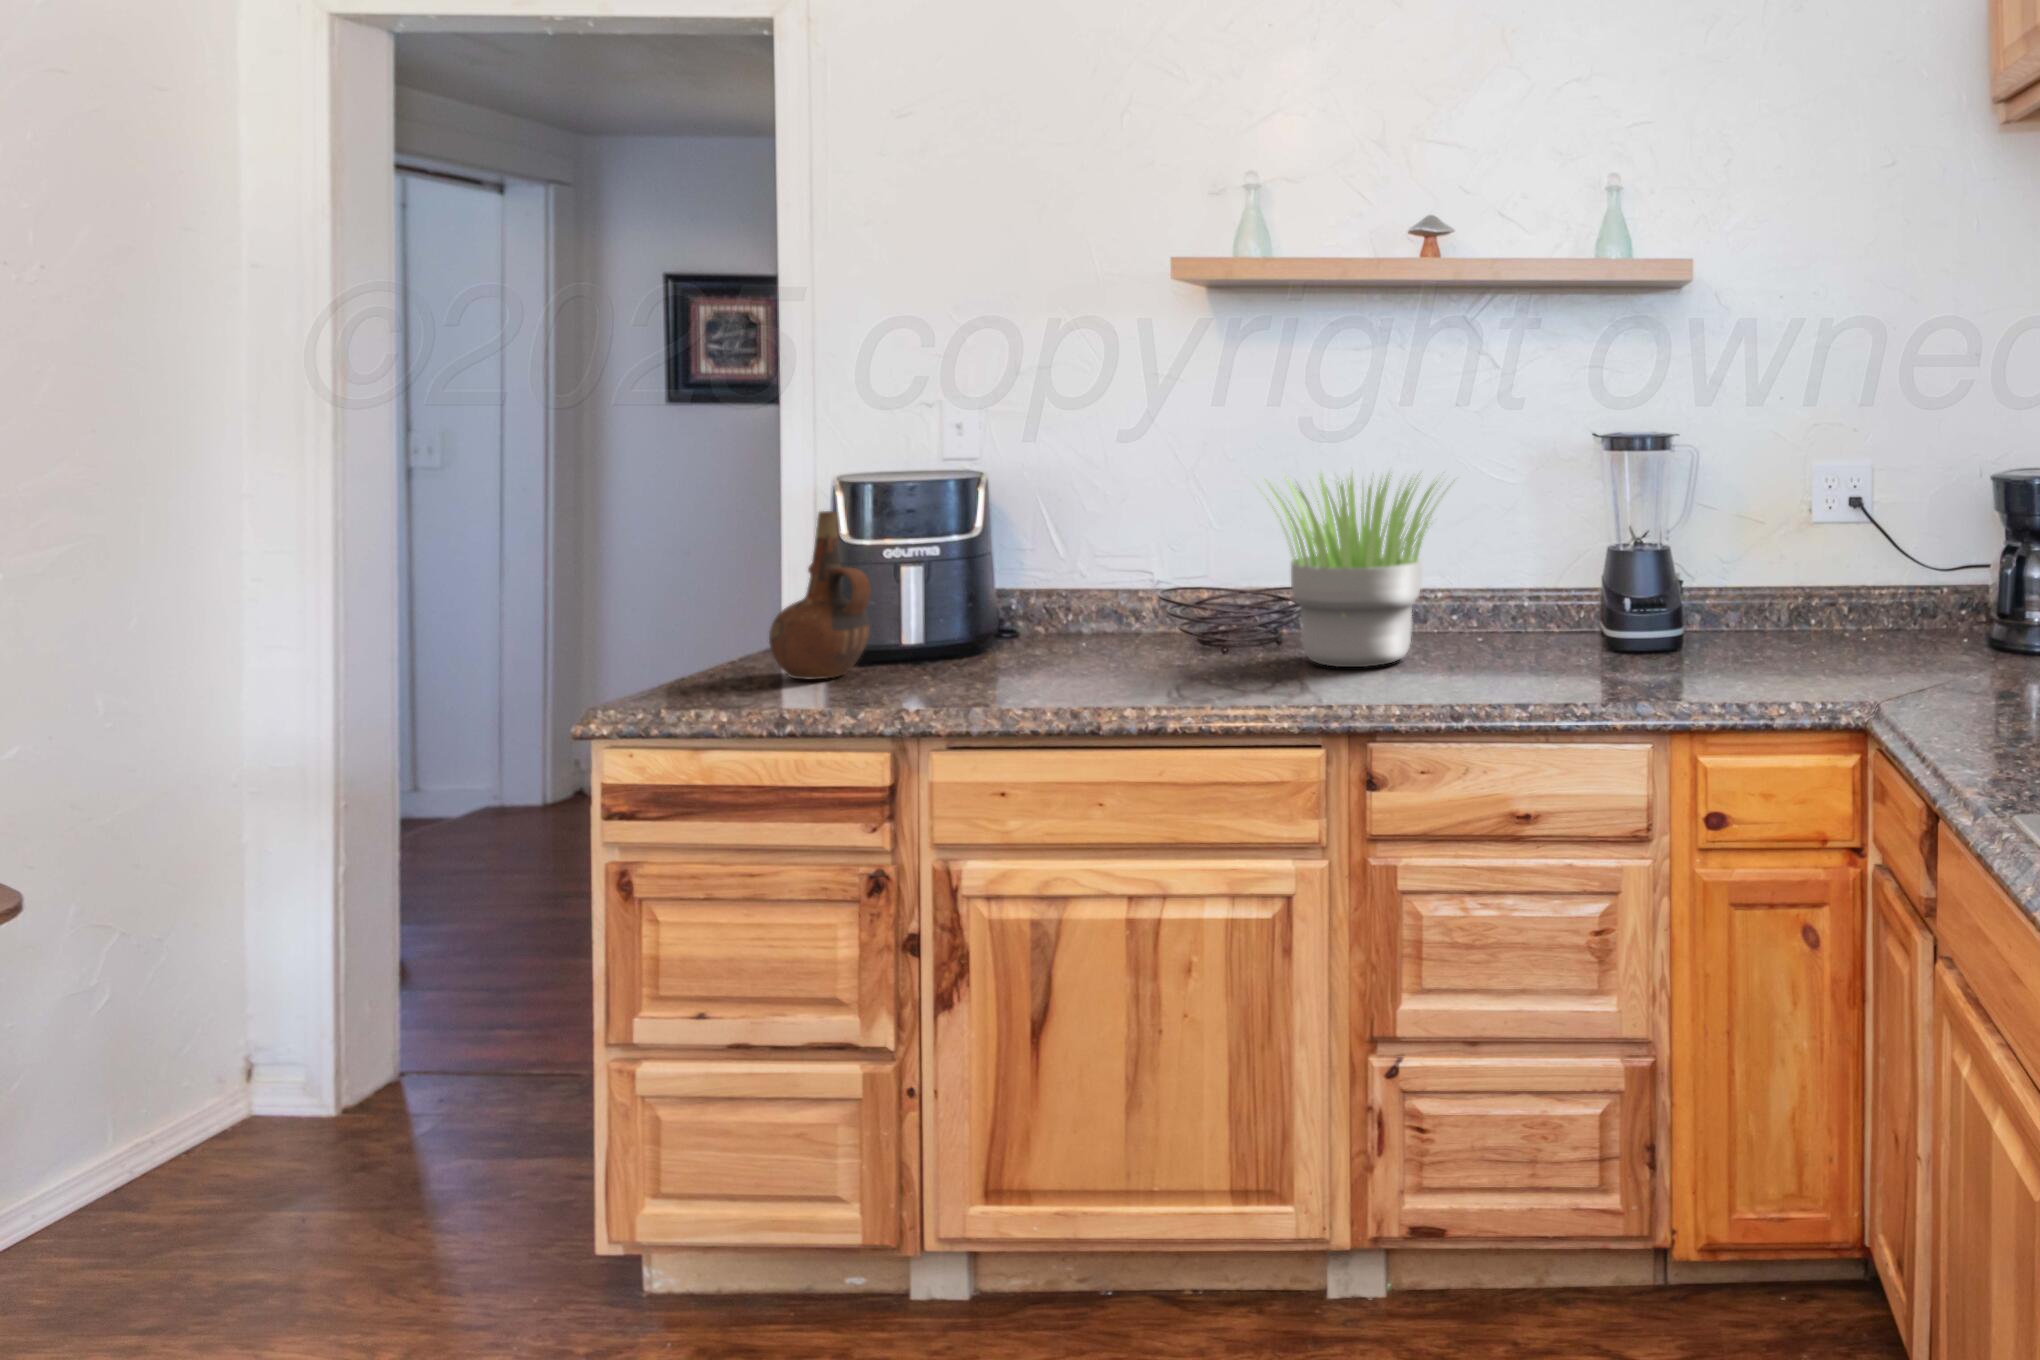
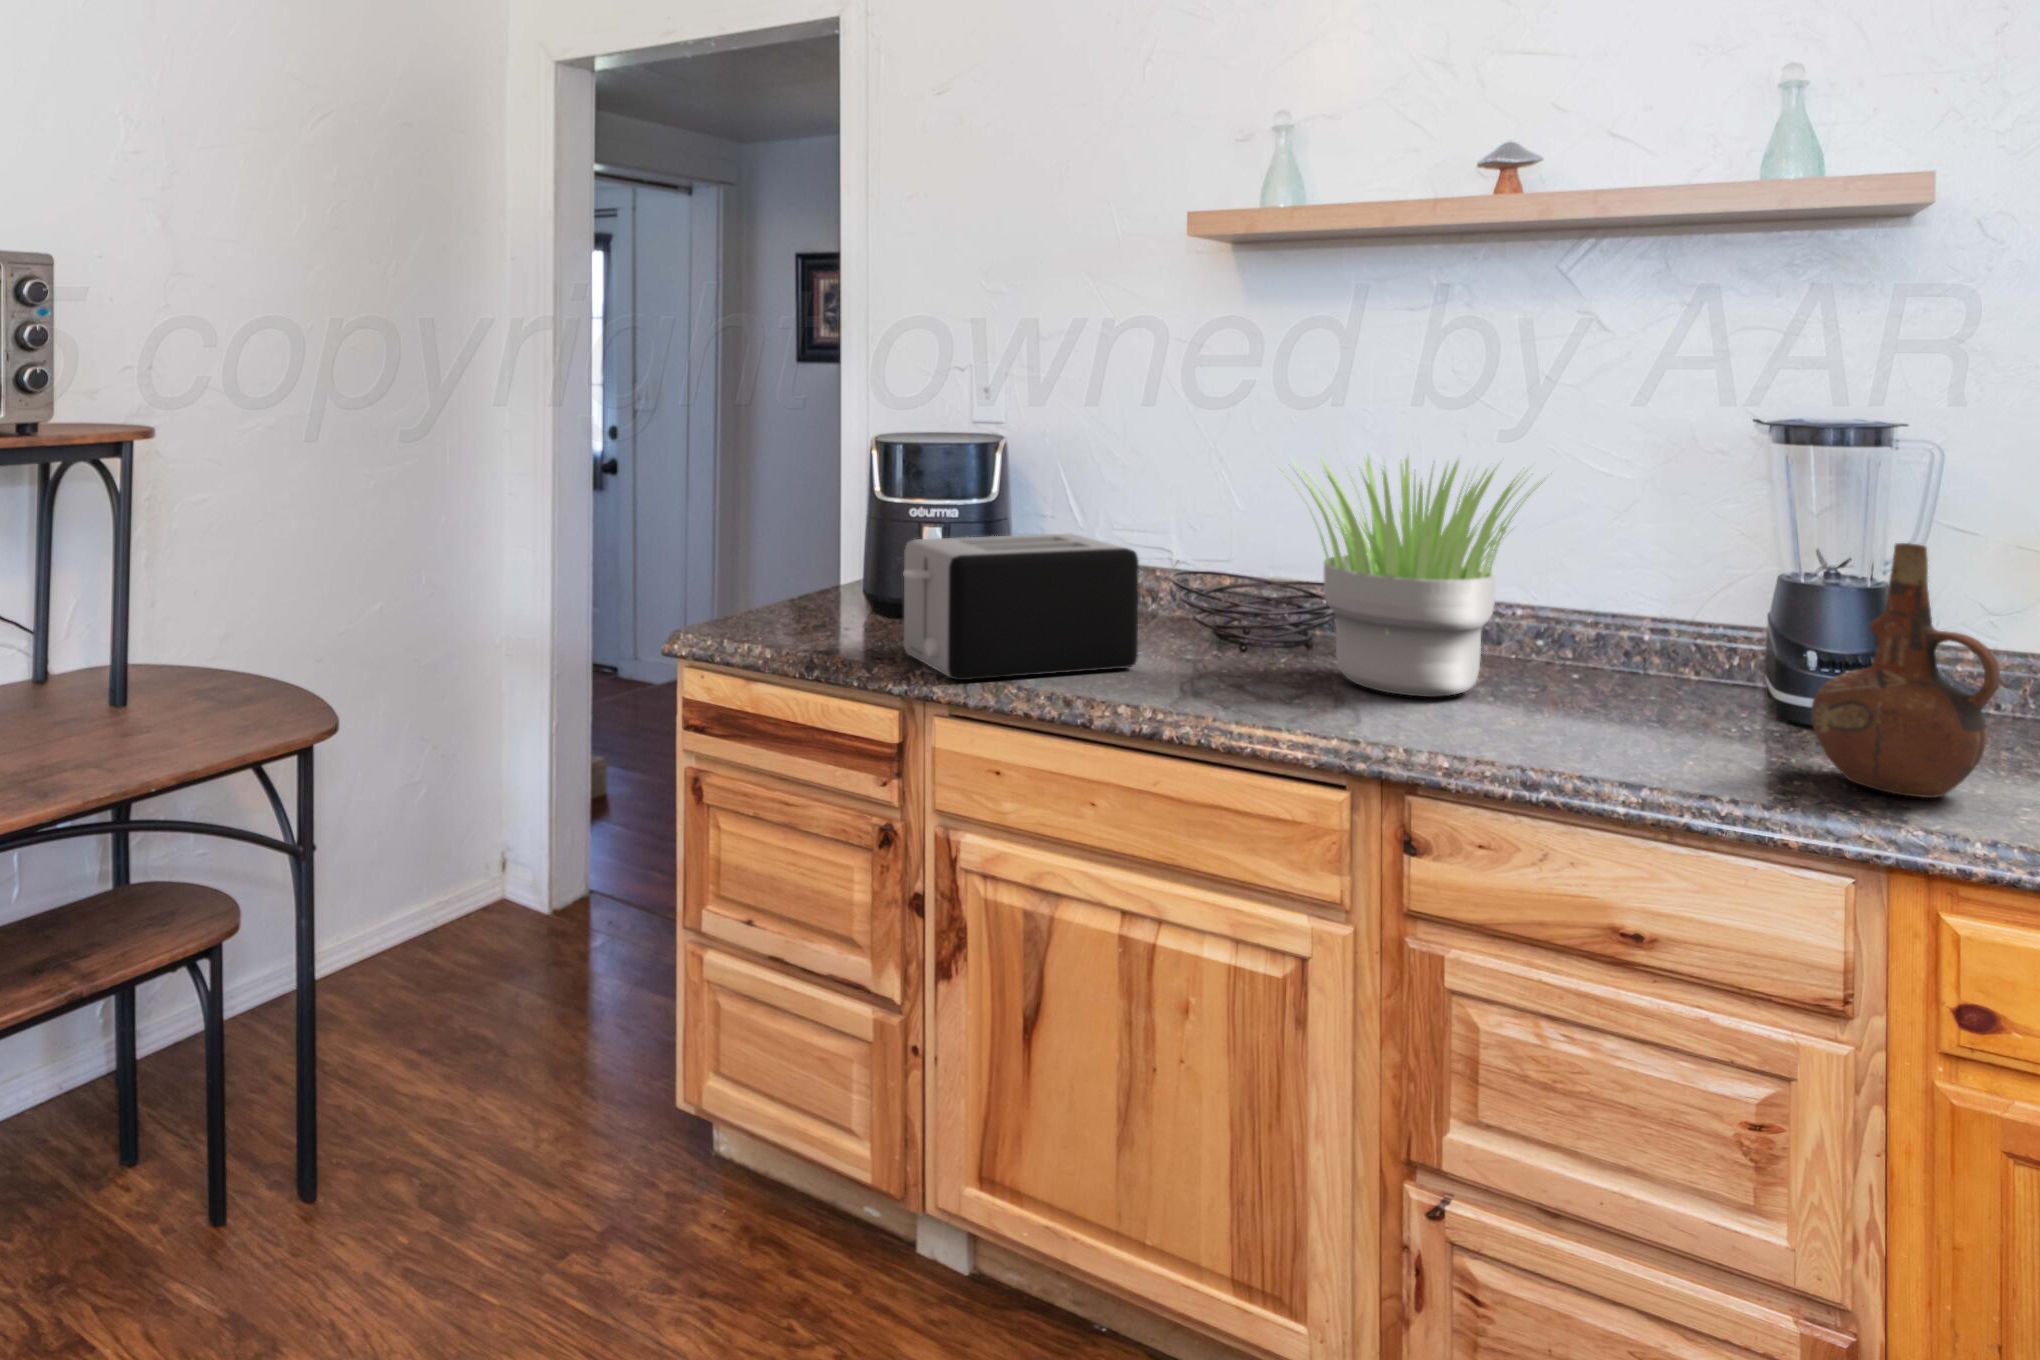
ceramic pitcher: present [769,511,871,679] -> present [1811,543,2000,798]
toaster: none [894,558,1132,707] -> present [903,534,1139,680]

